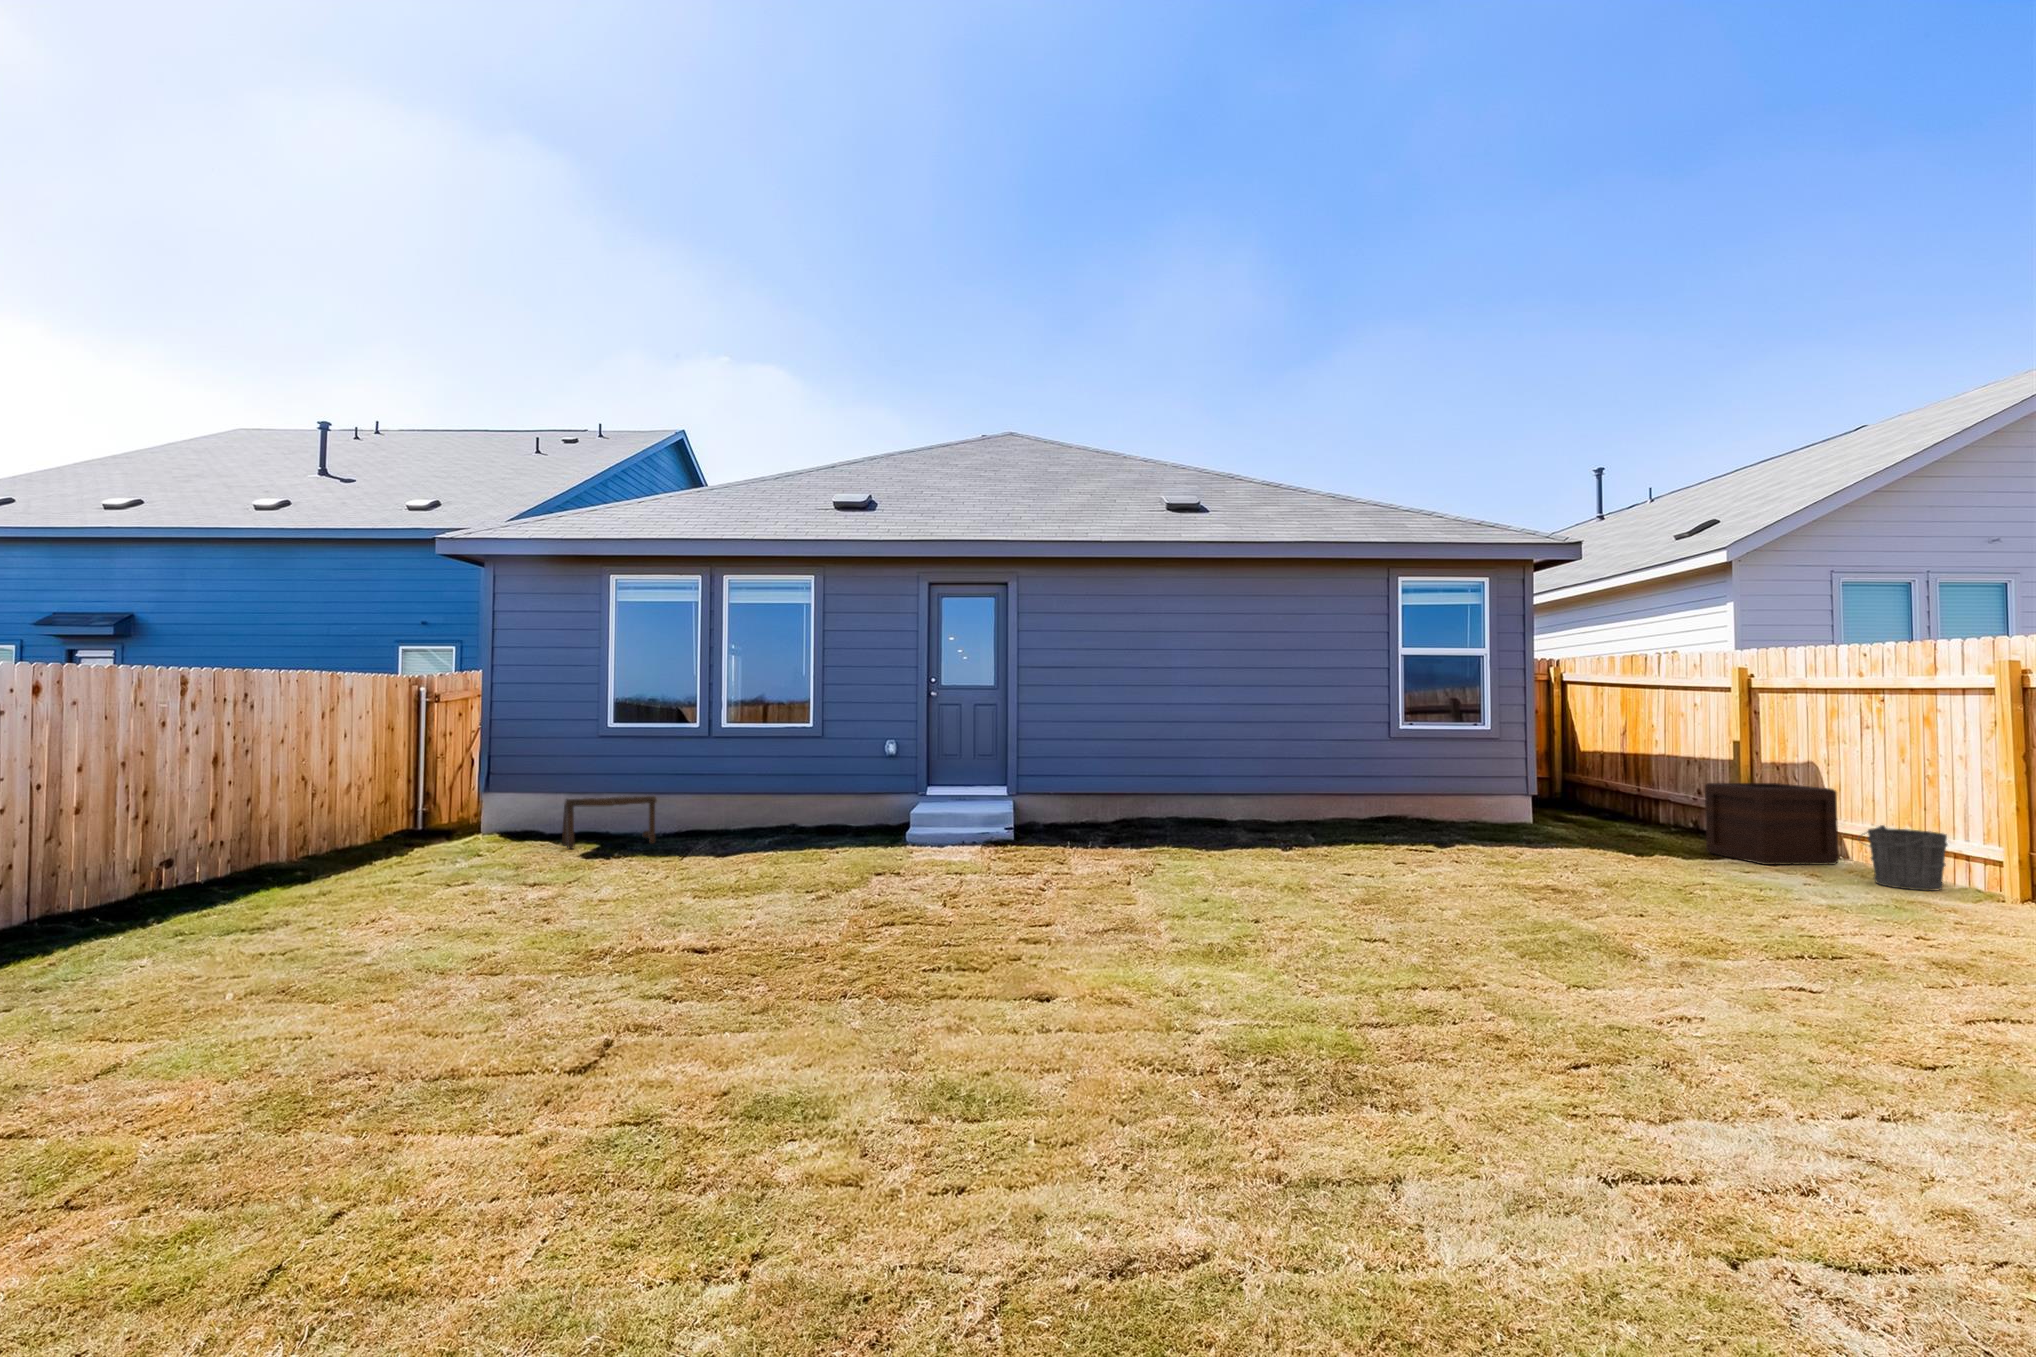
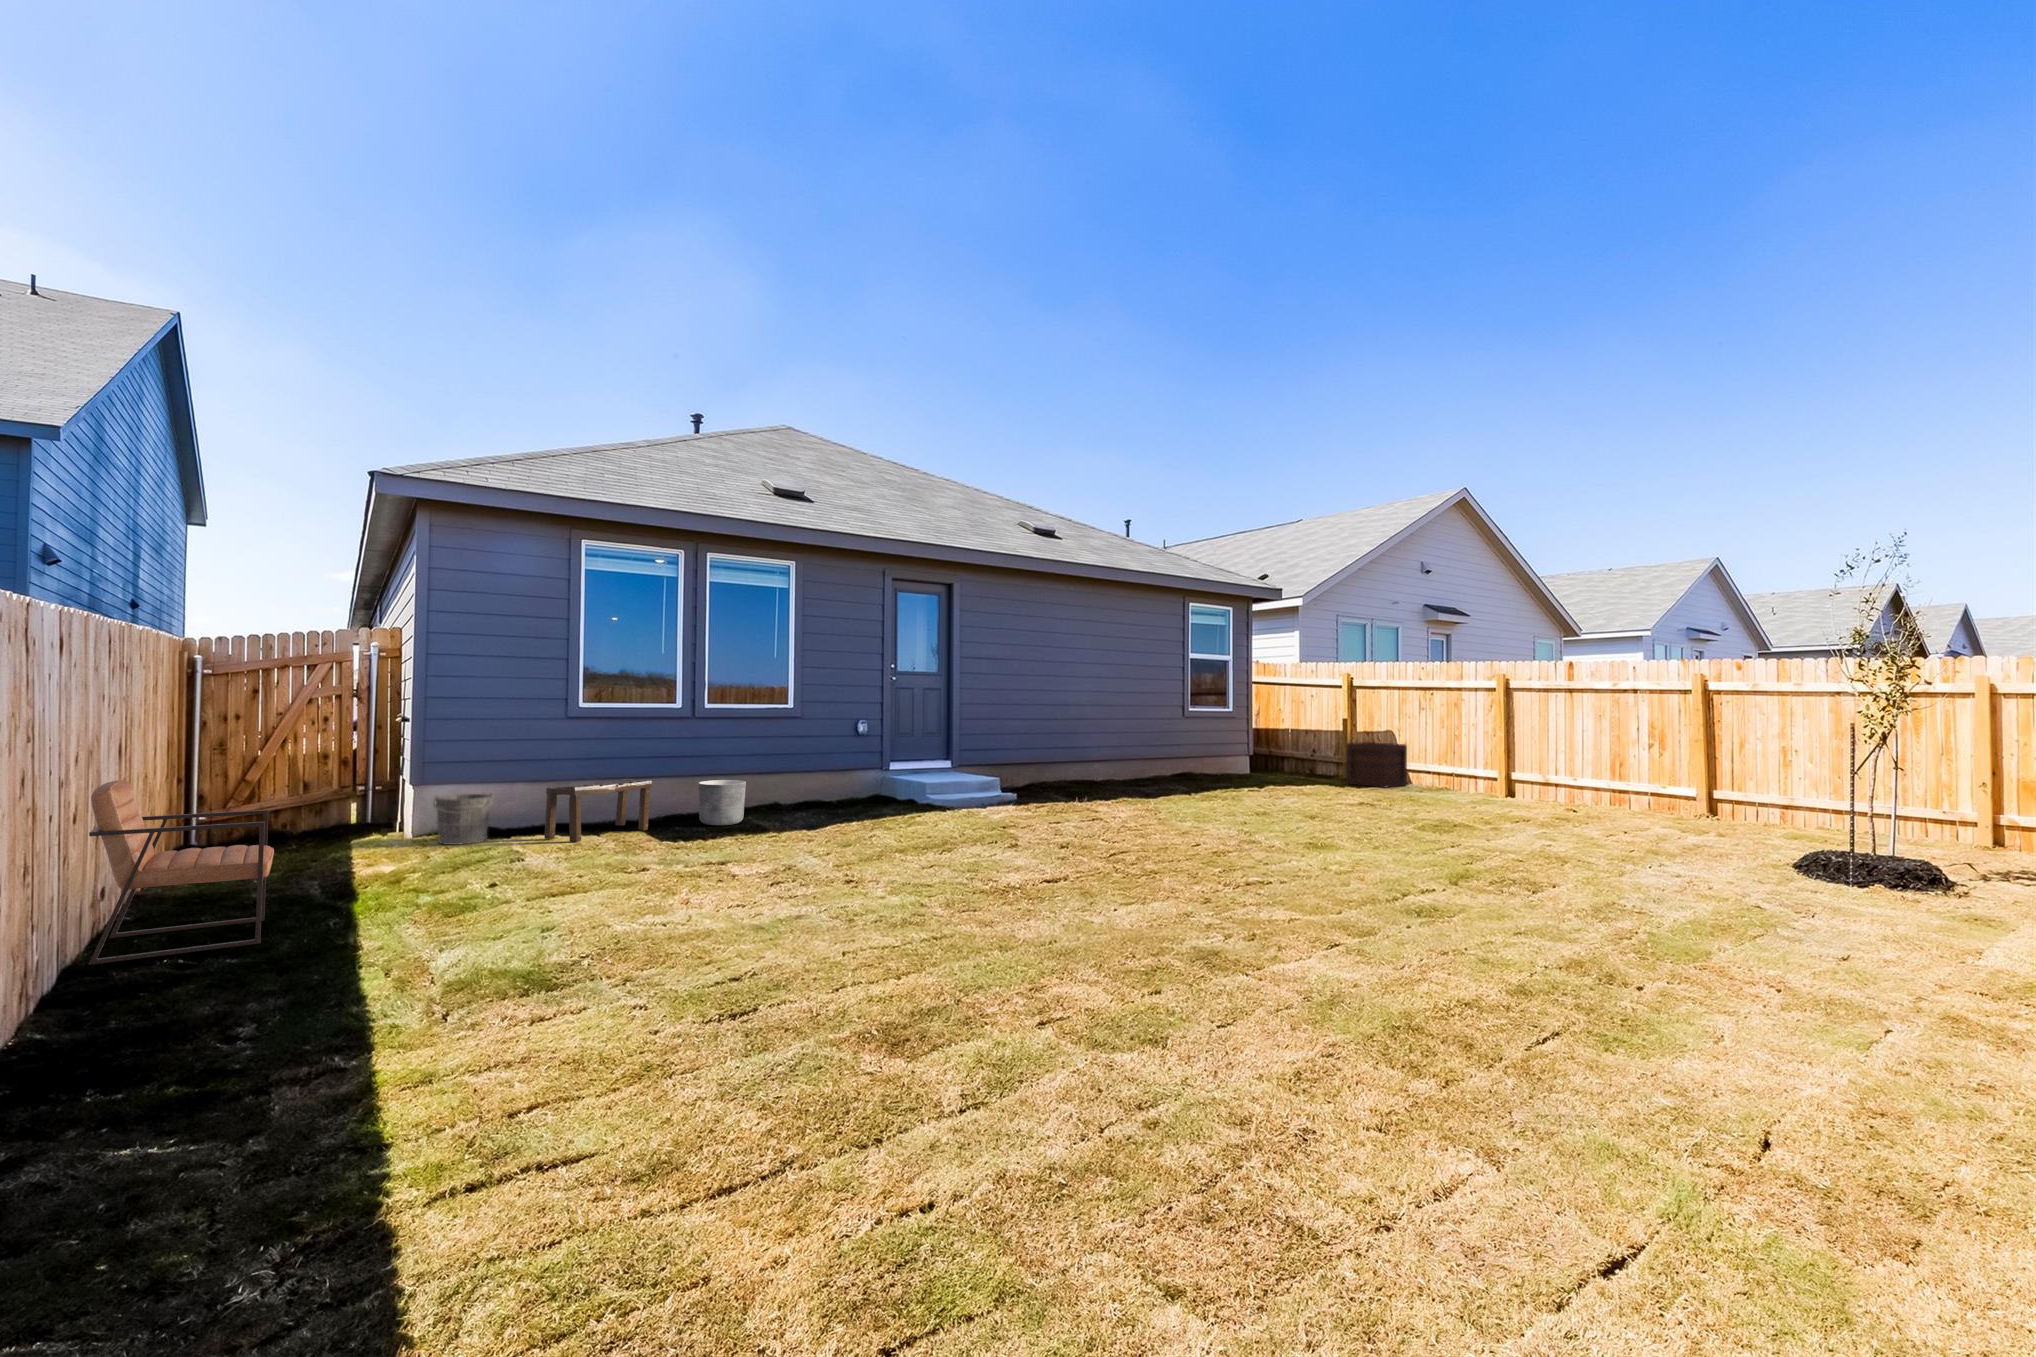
chair: none [58,779,218,904] -> present [89,780,274,965]
planter: none [702,799,749,844] -> present [699,780,746,825]
bucket: present [1858,825,1948,891] -> present [434,794,493,845]

